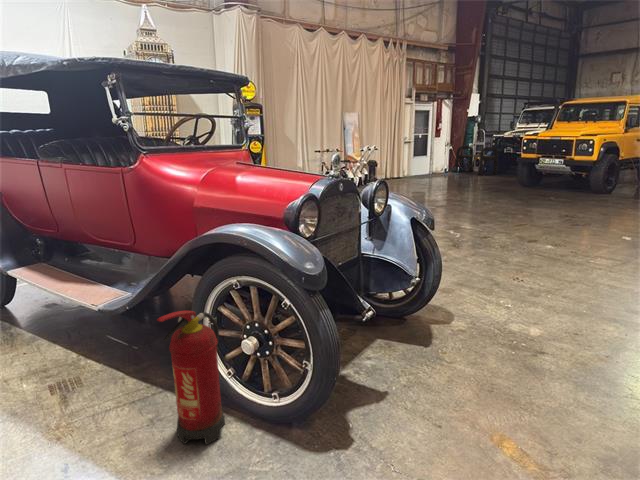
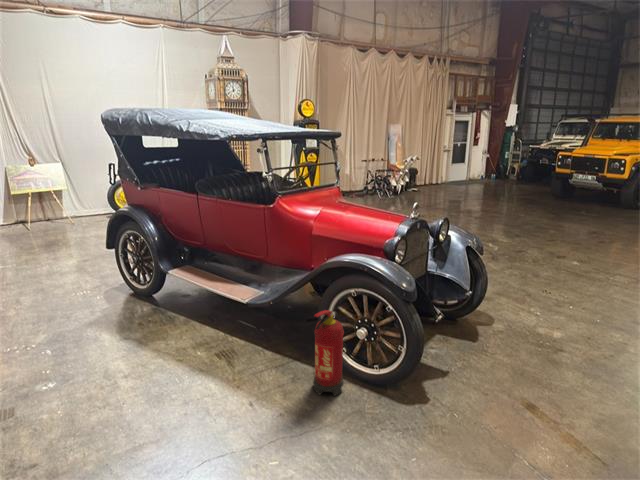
bench: present [454,146,498,175] -> none [490,154,533,183]

